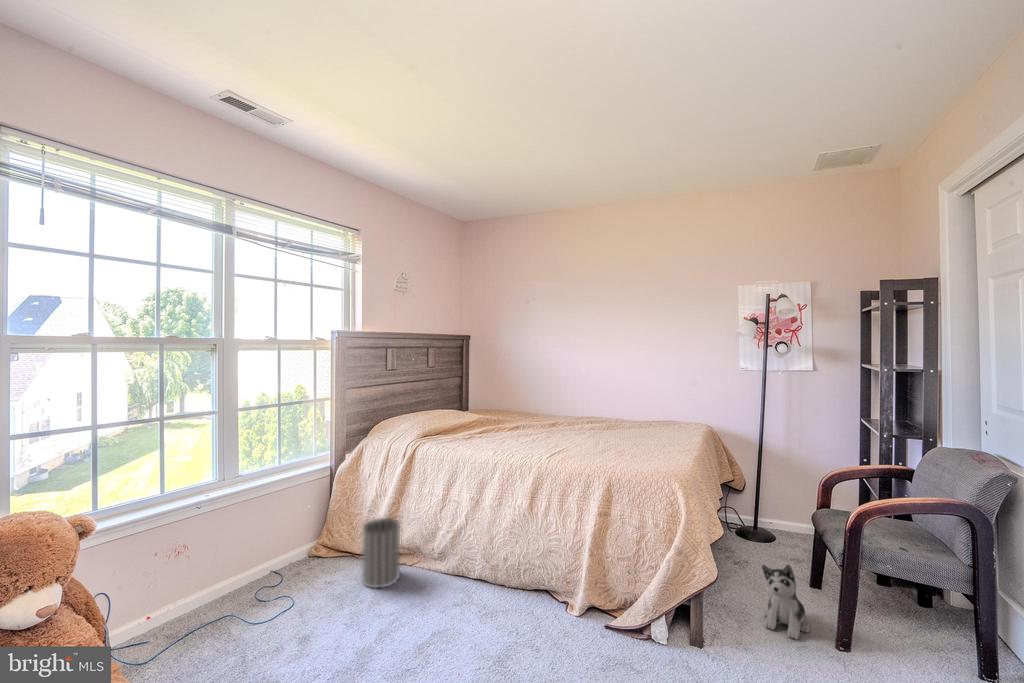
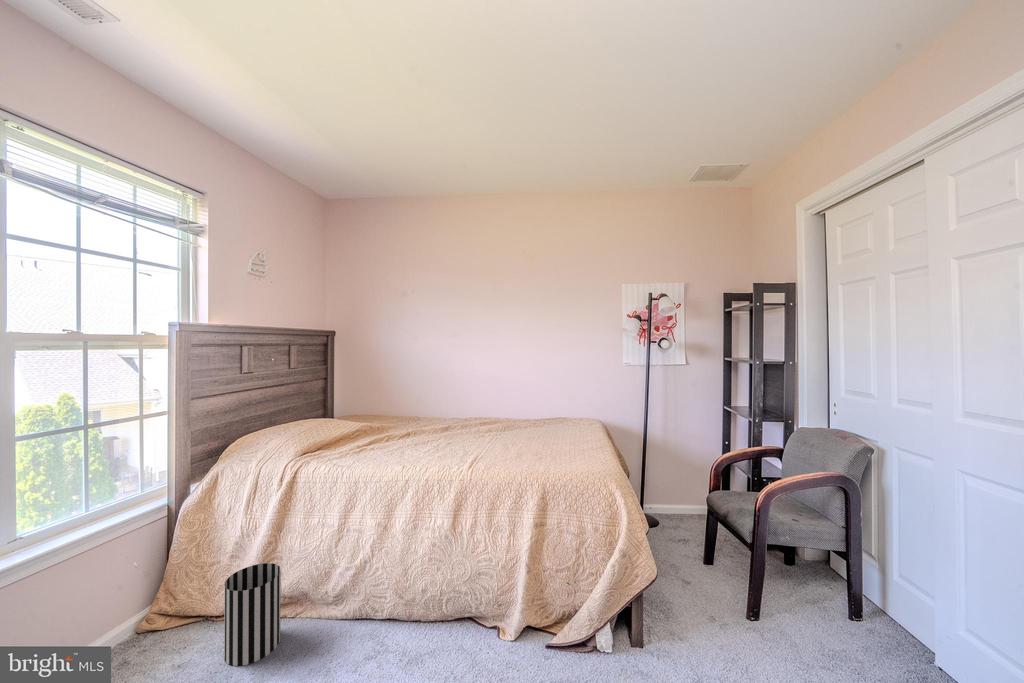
plush toy: present [762,565,810,640] -> none [680,545,722,617]

